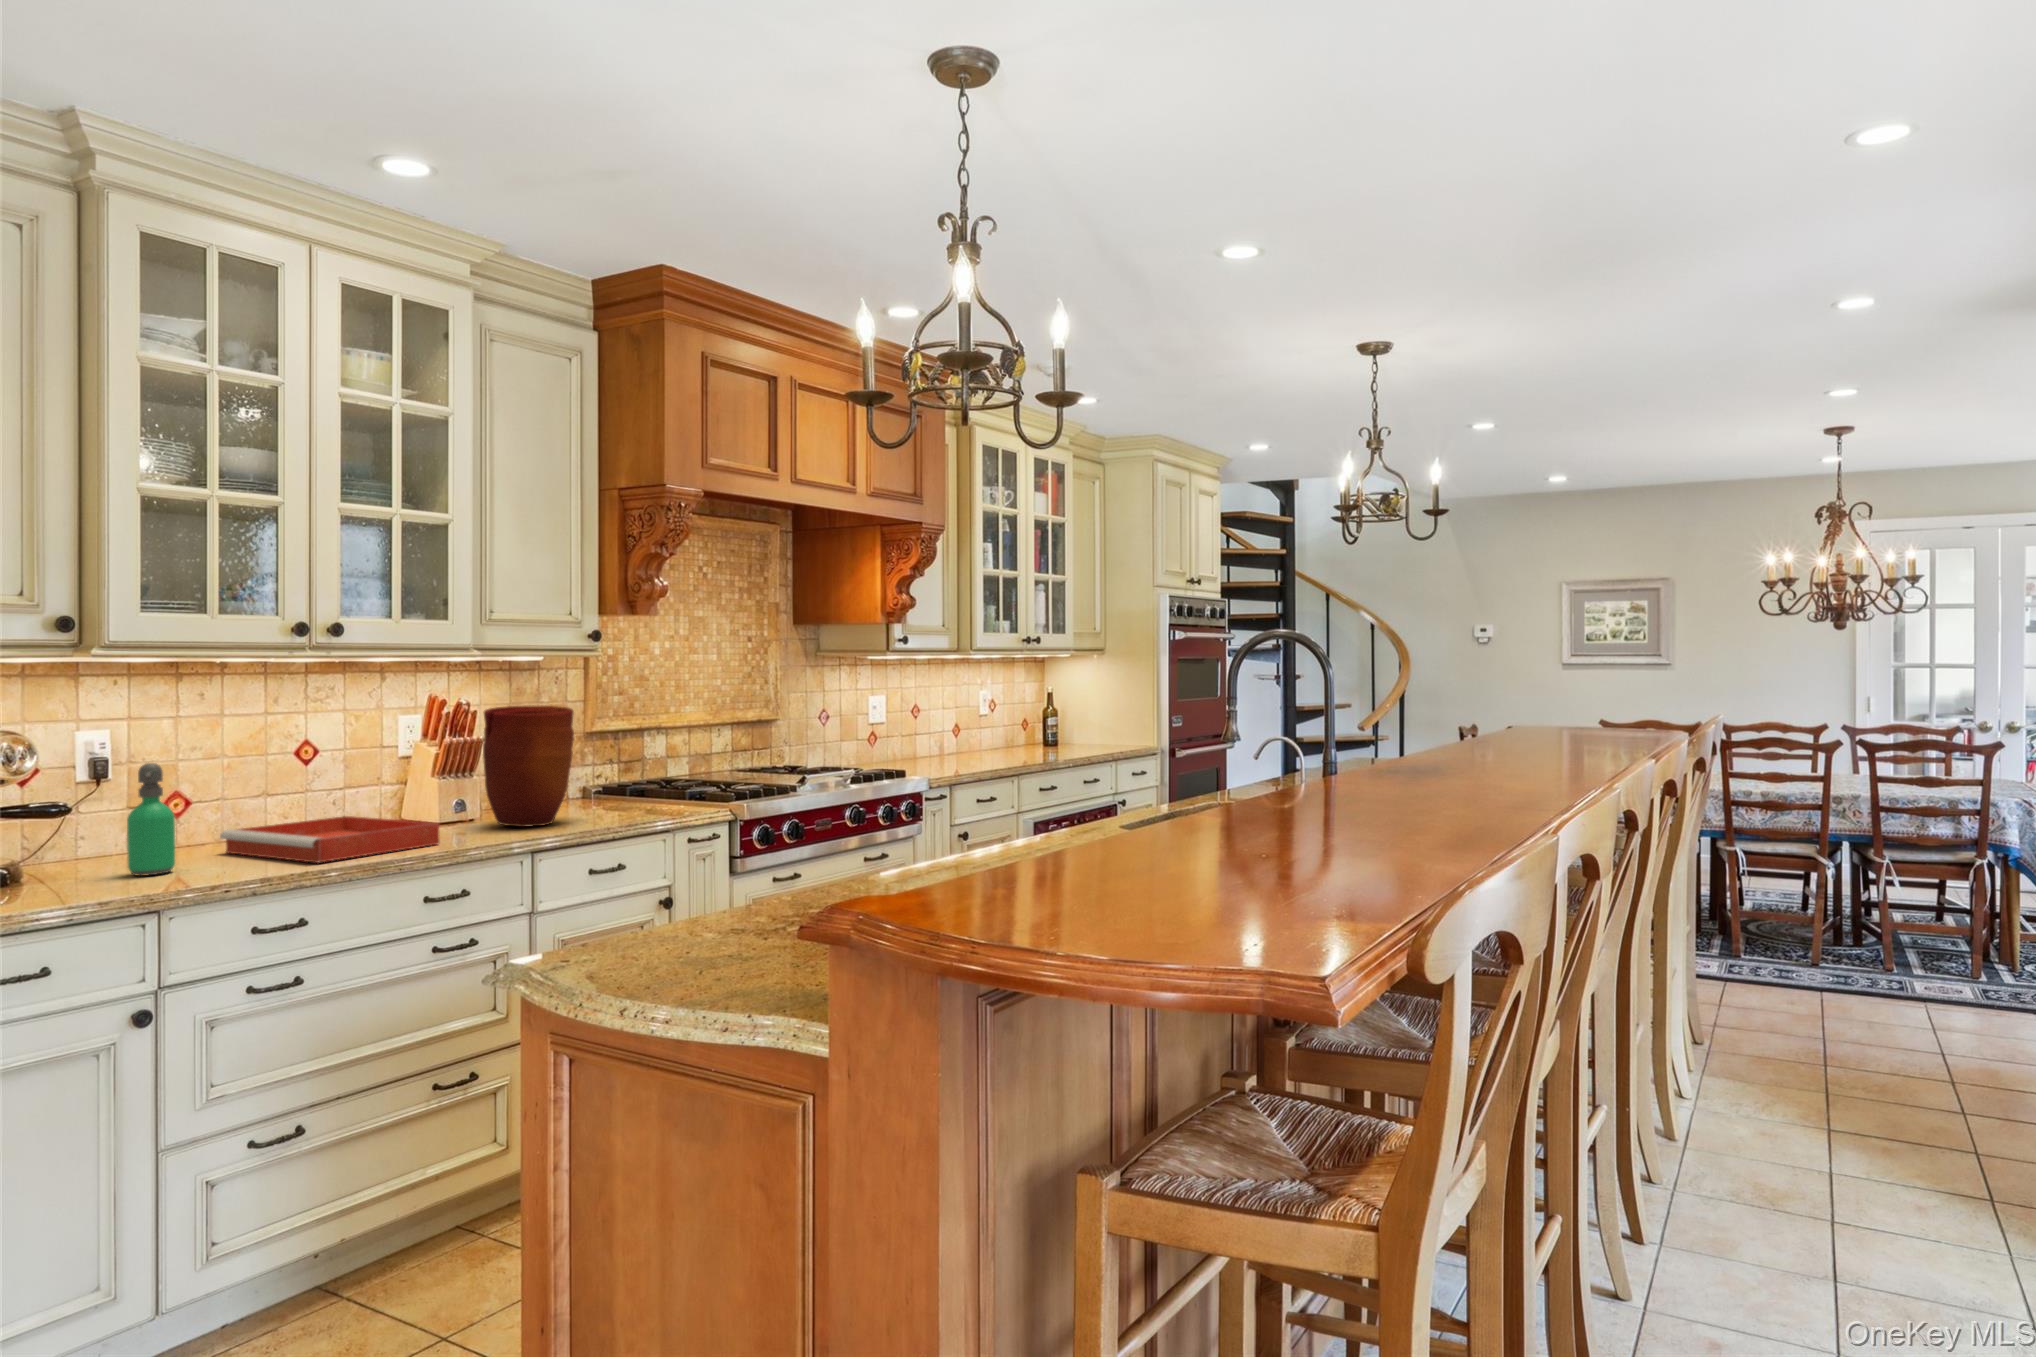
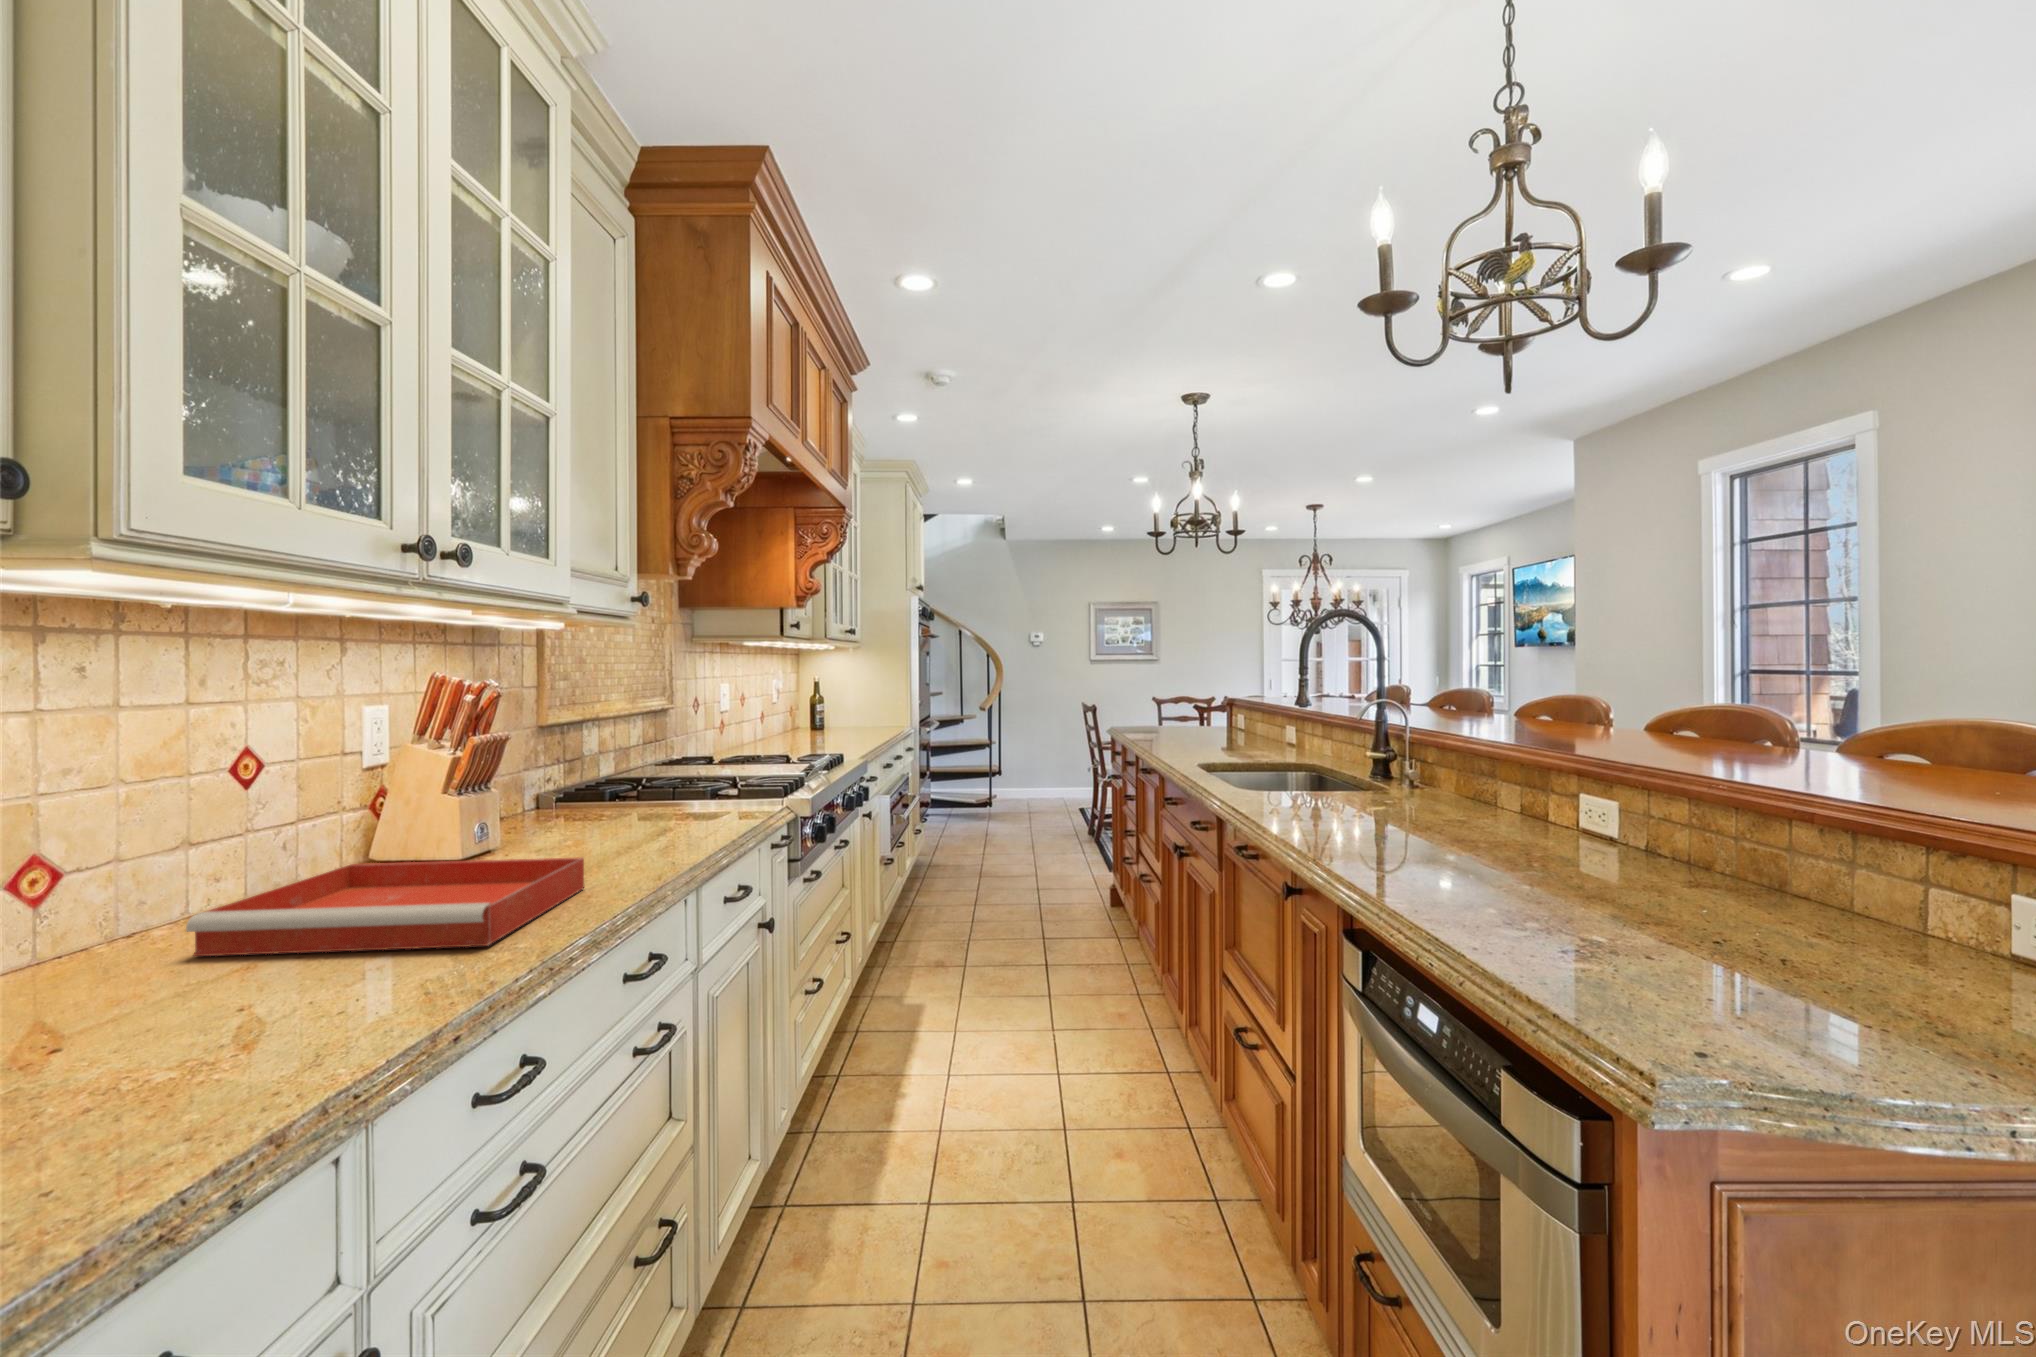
vase: present [483,706,574,827] -> none [550,689,673,851]
soap dispenser: present [127,763,175,876] -> none [94,801,206,1036]

